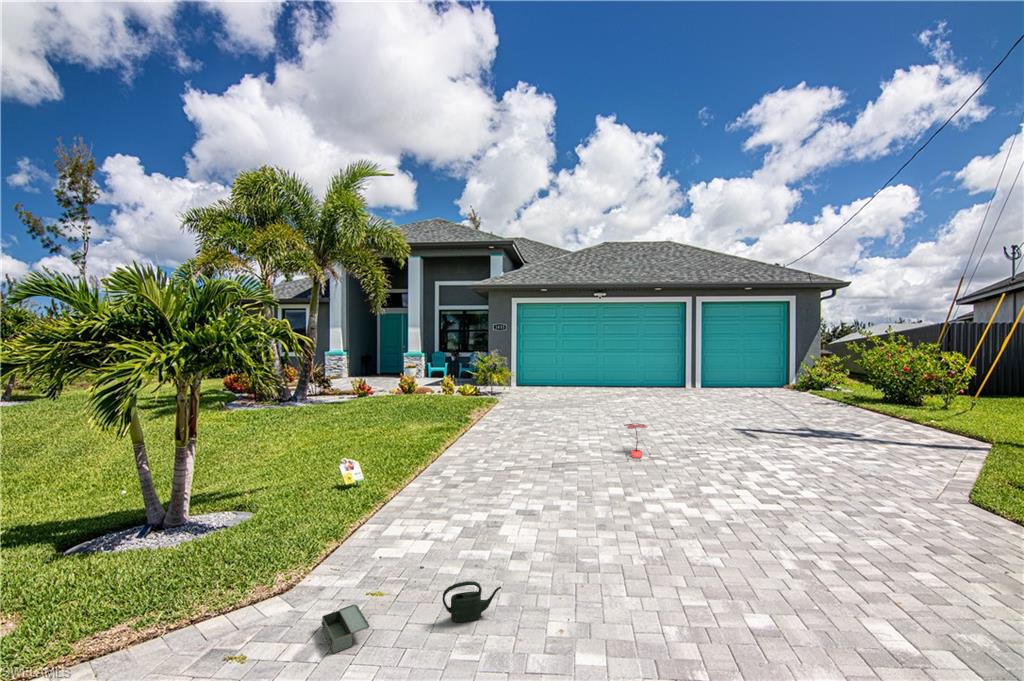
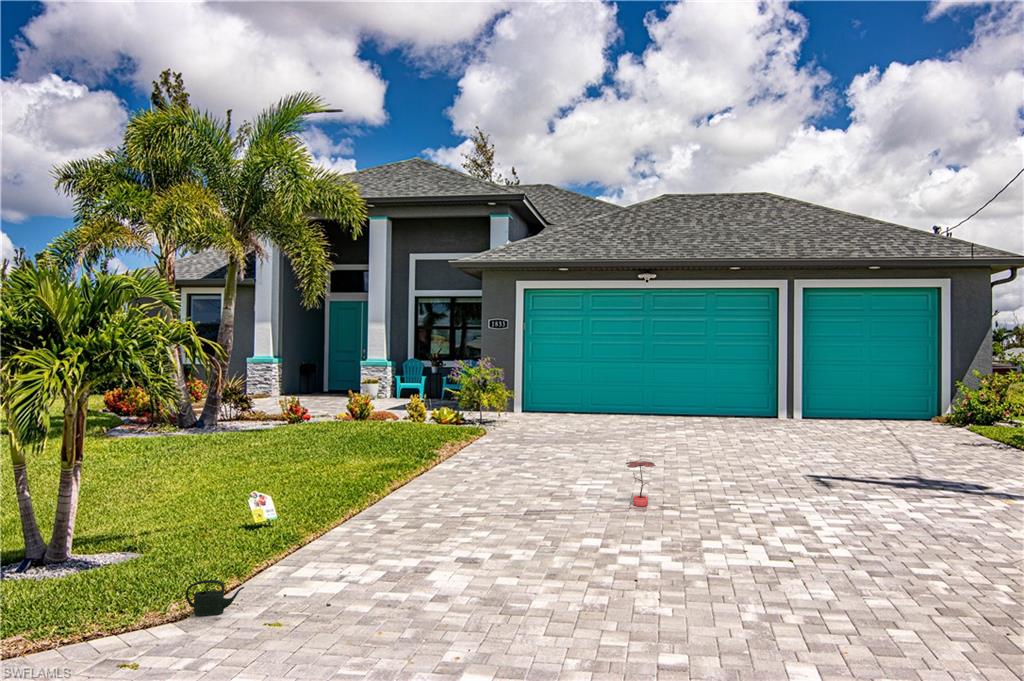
watering can: present [443,581,501,622] -> present [186,580,244,616]
toolbox: present [322,604,369,653] -> none [215,627,261,663]

